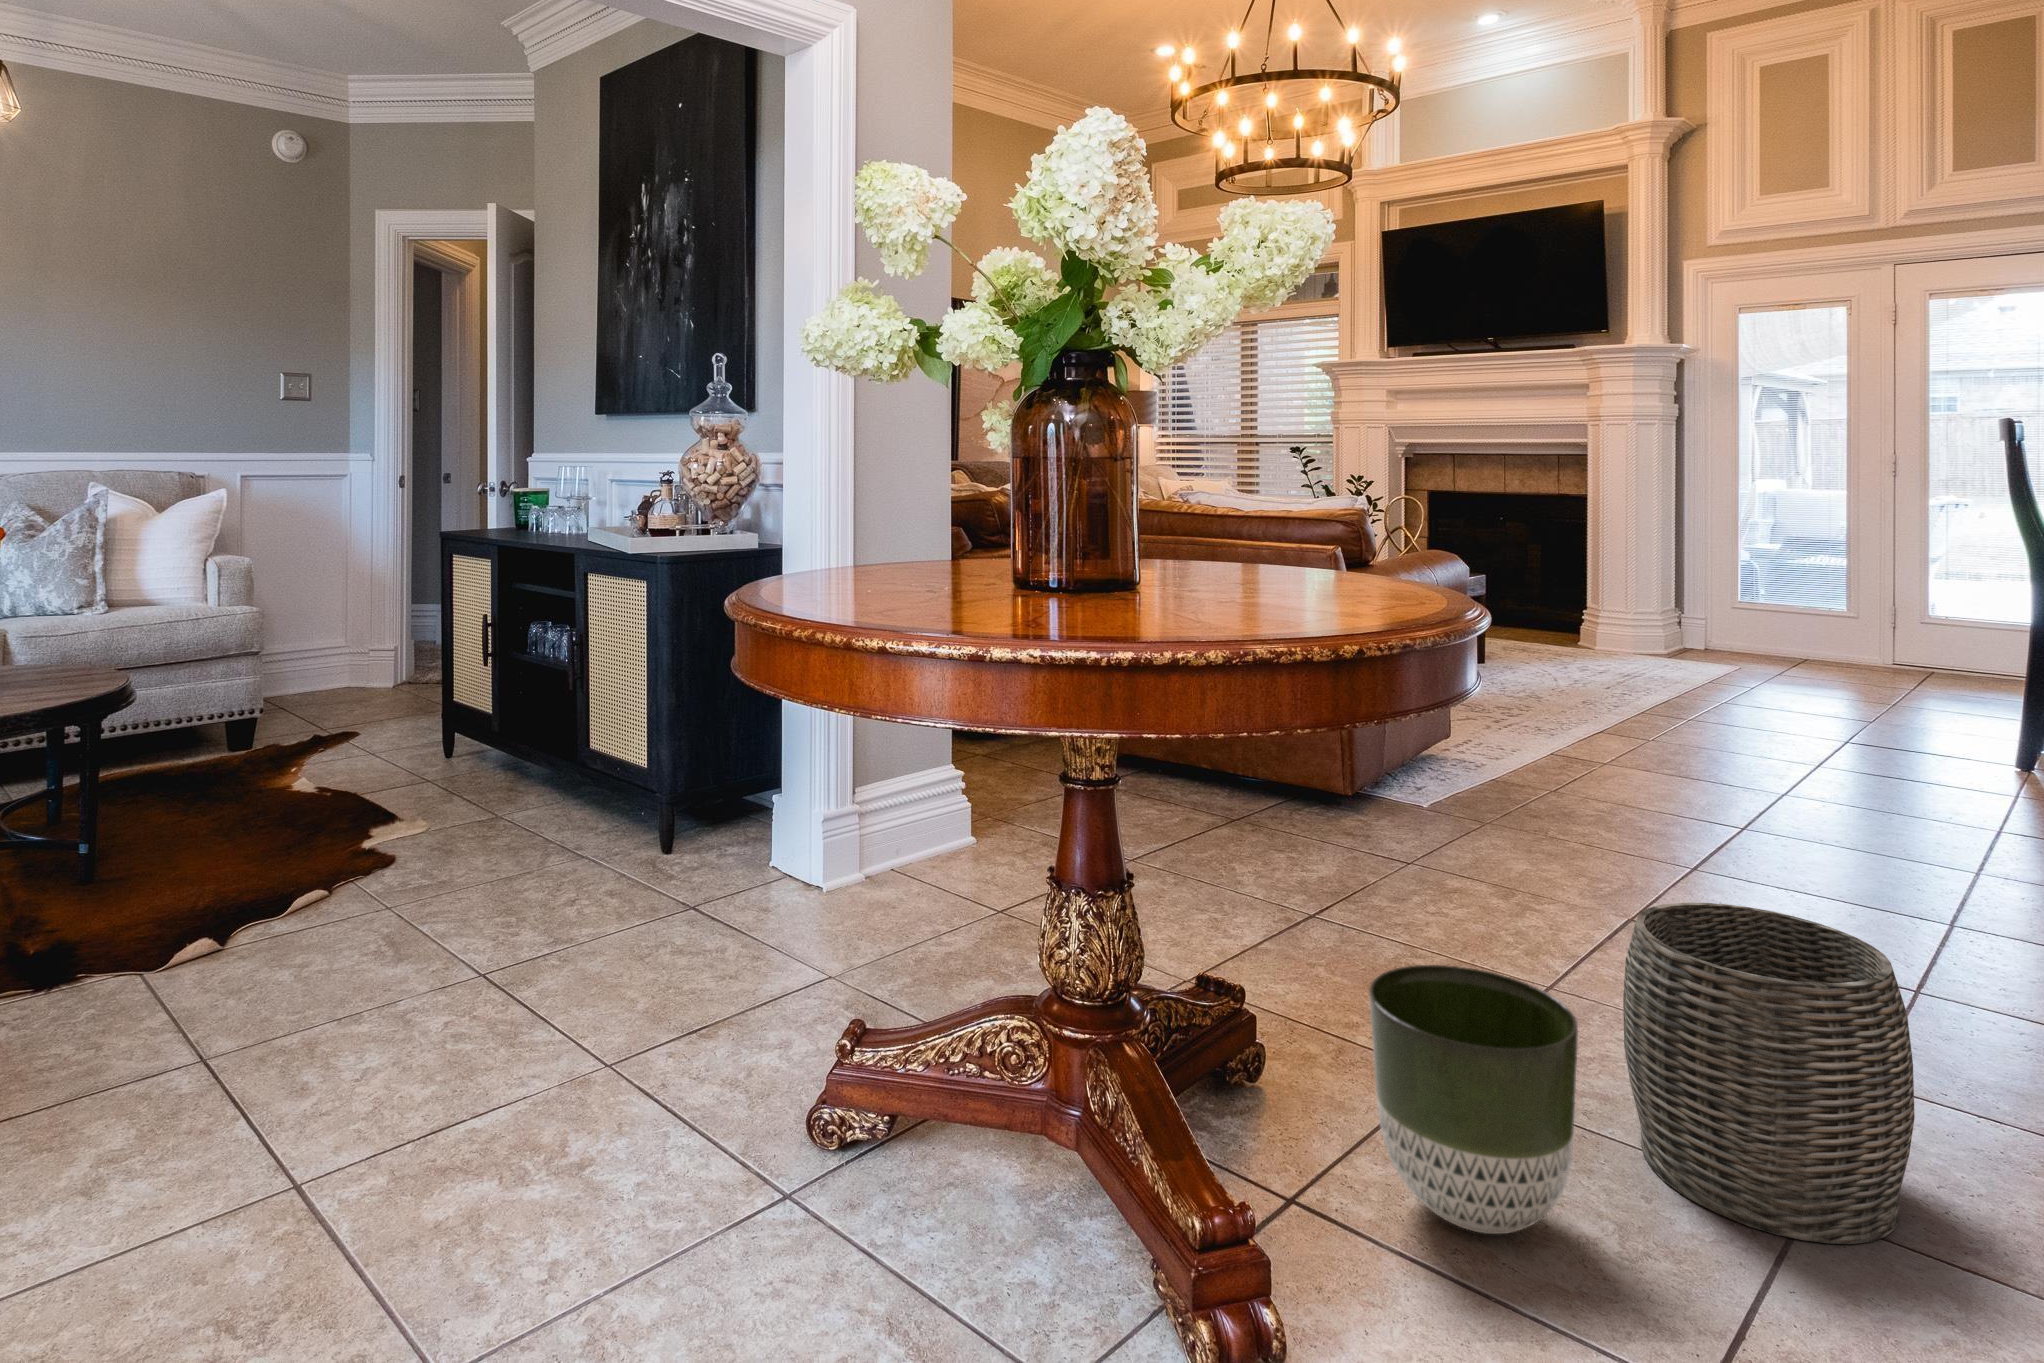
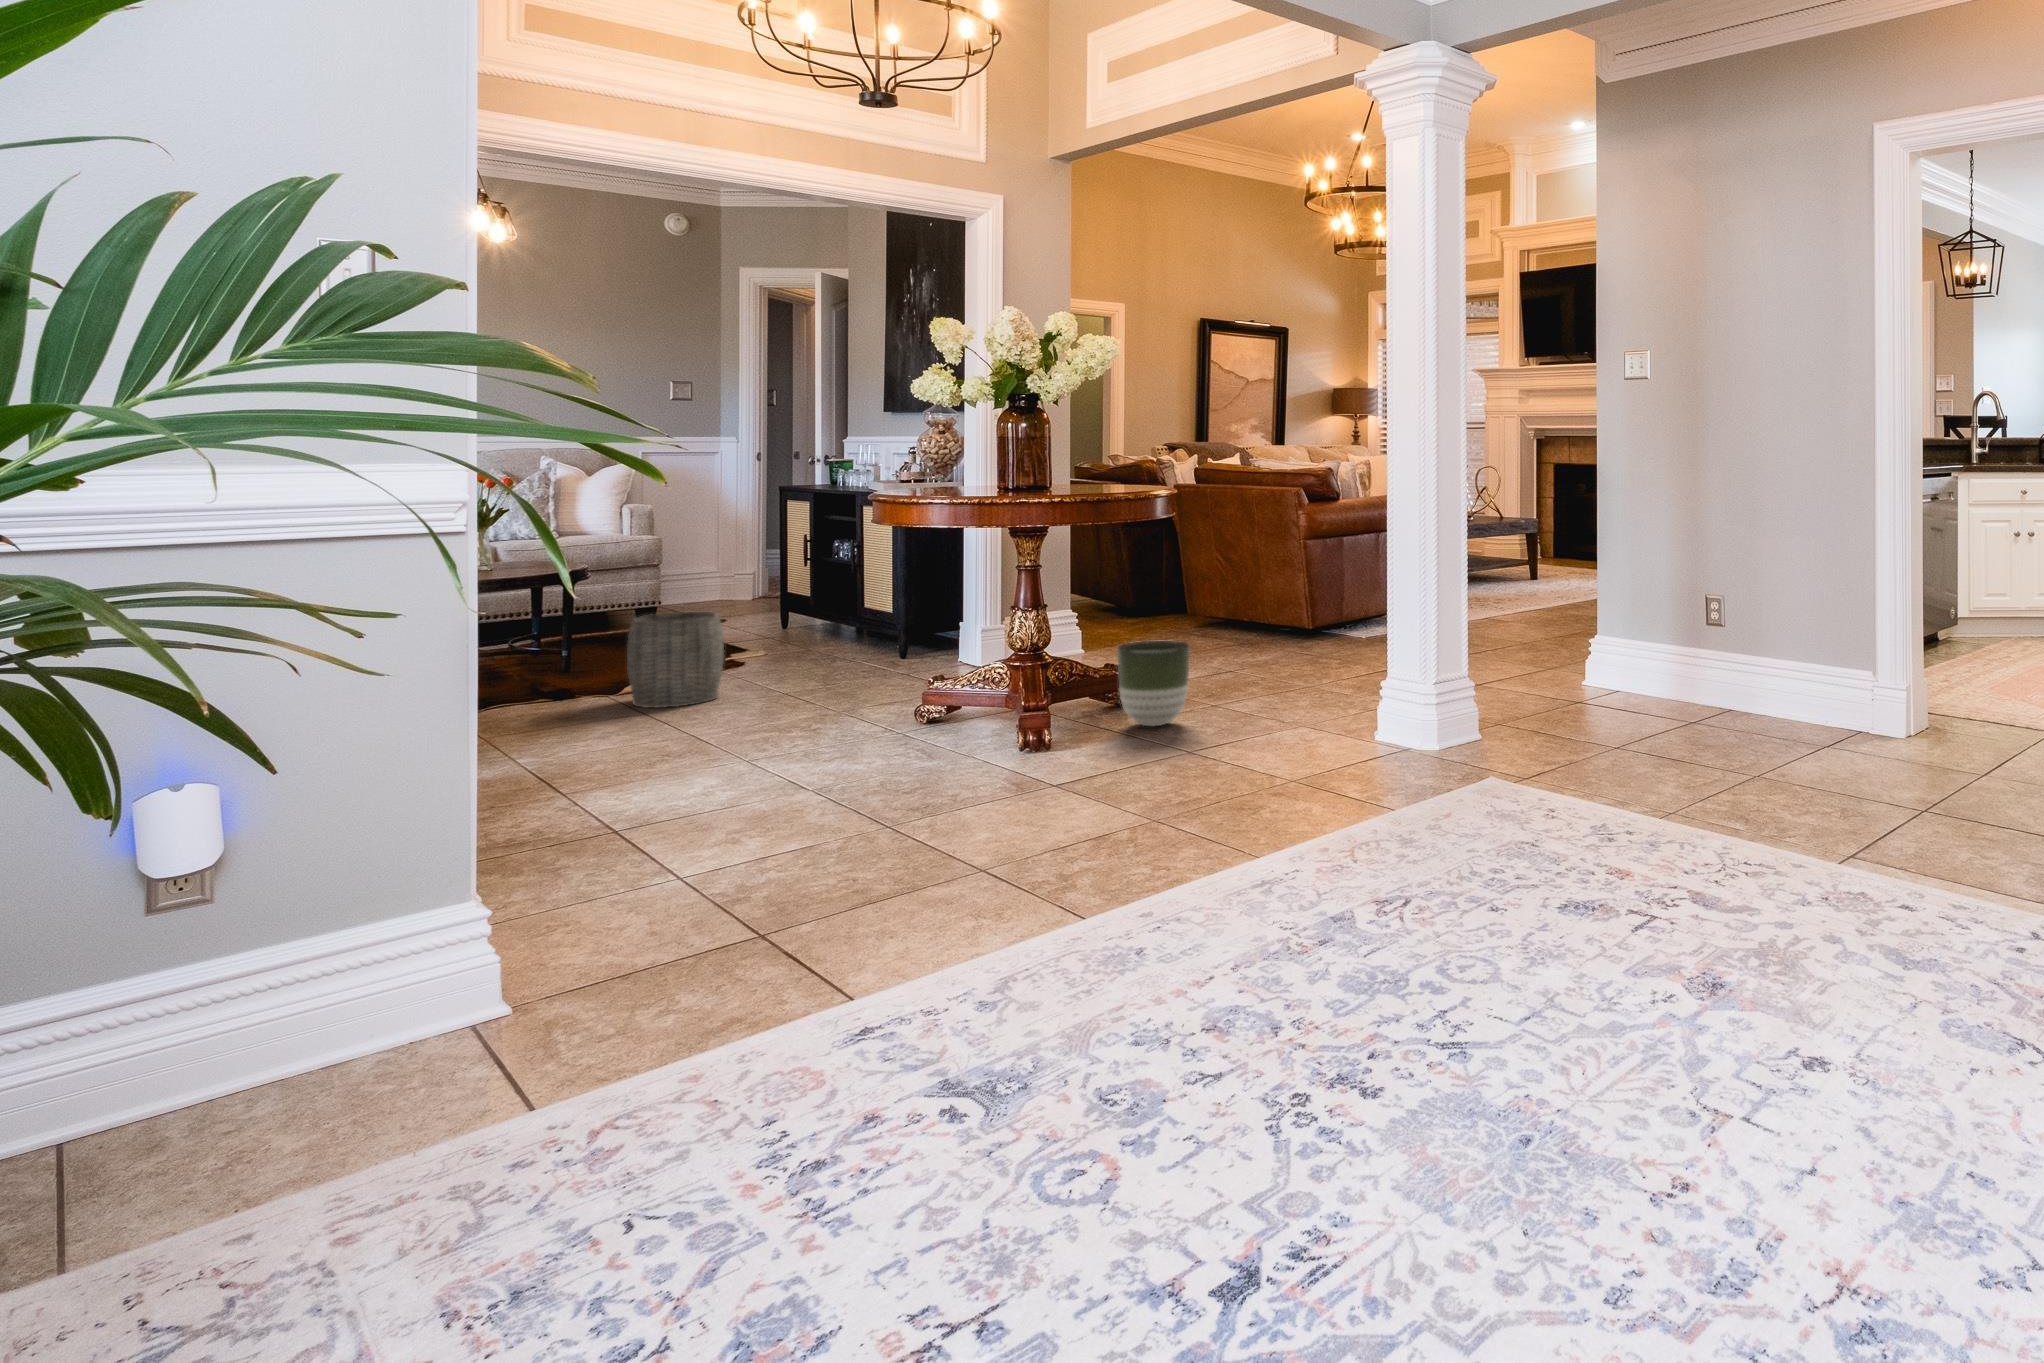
woven basket: present [1623,903,1915,1244] -> present [627,612,724,708]

